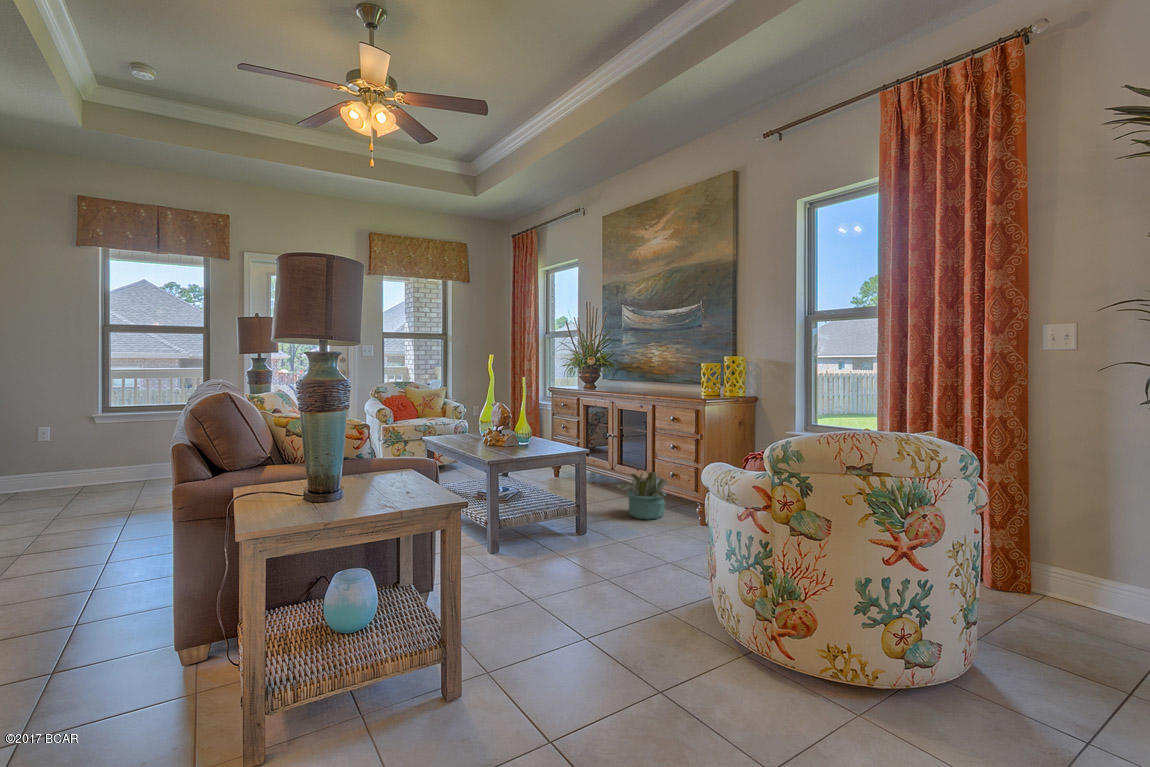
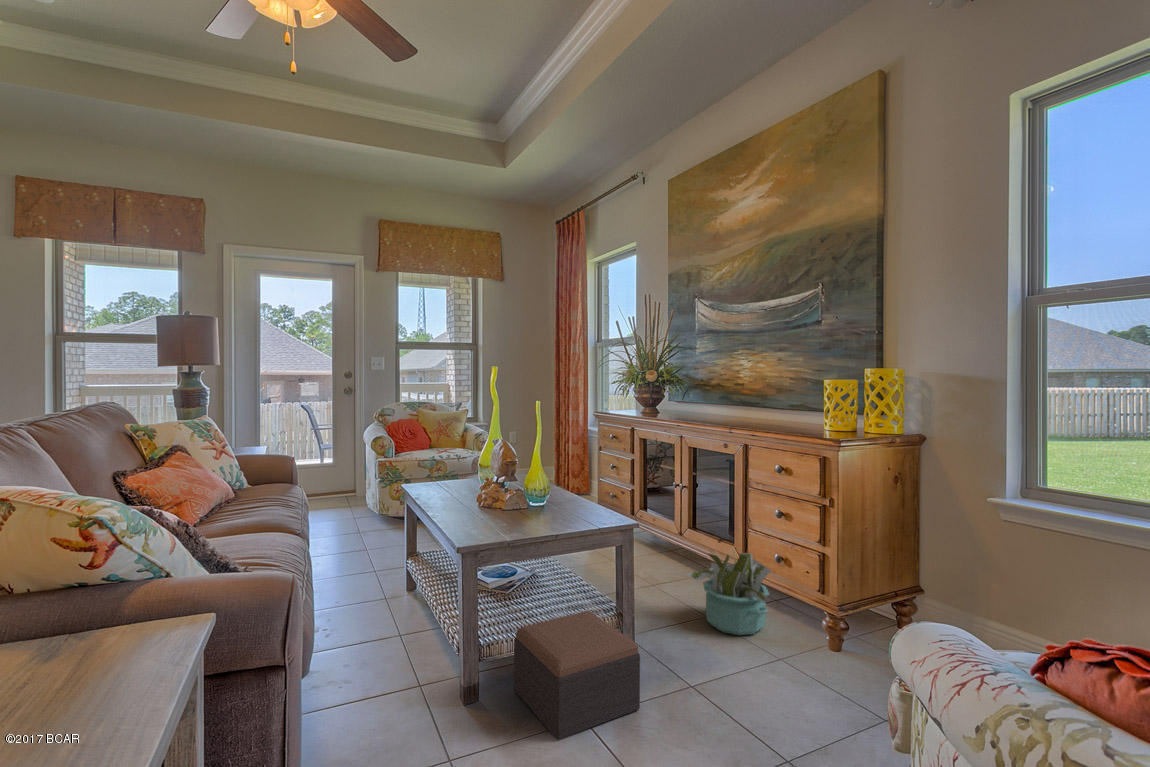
footstool: none [519,501,592,559] -> present [514,611,640,740]

